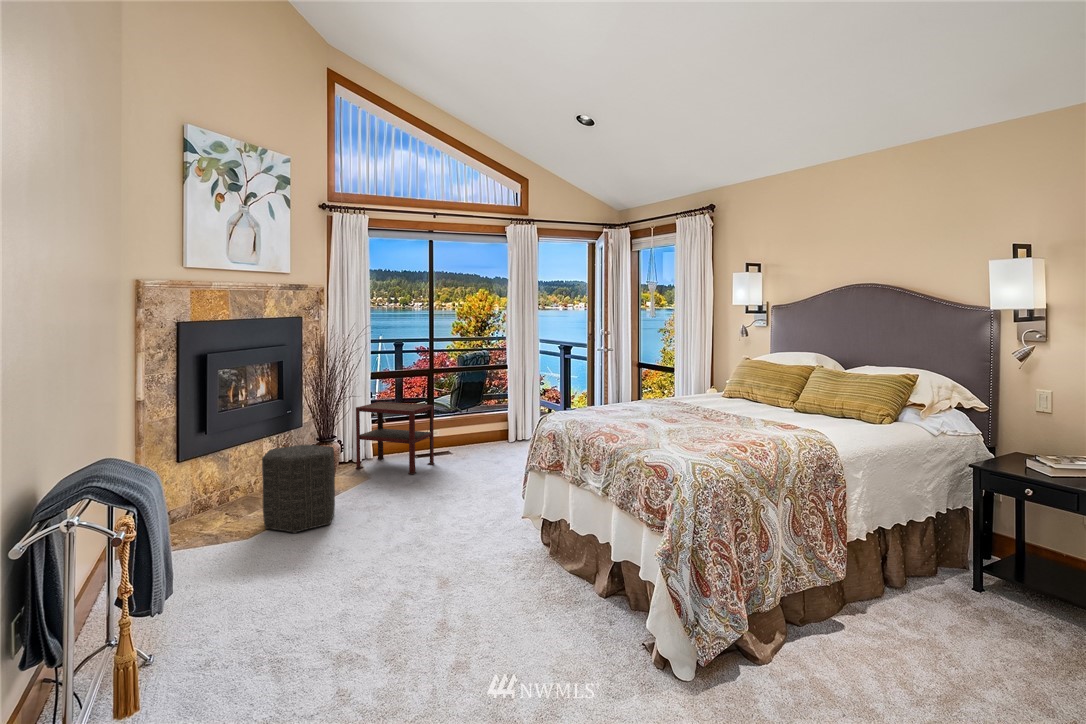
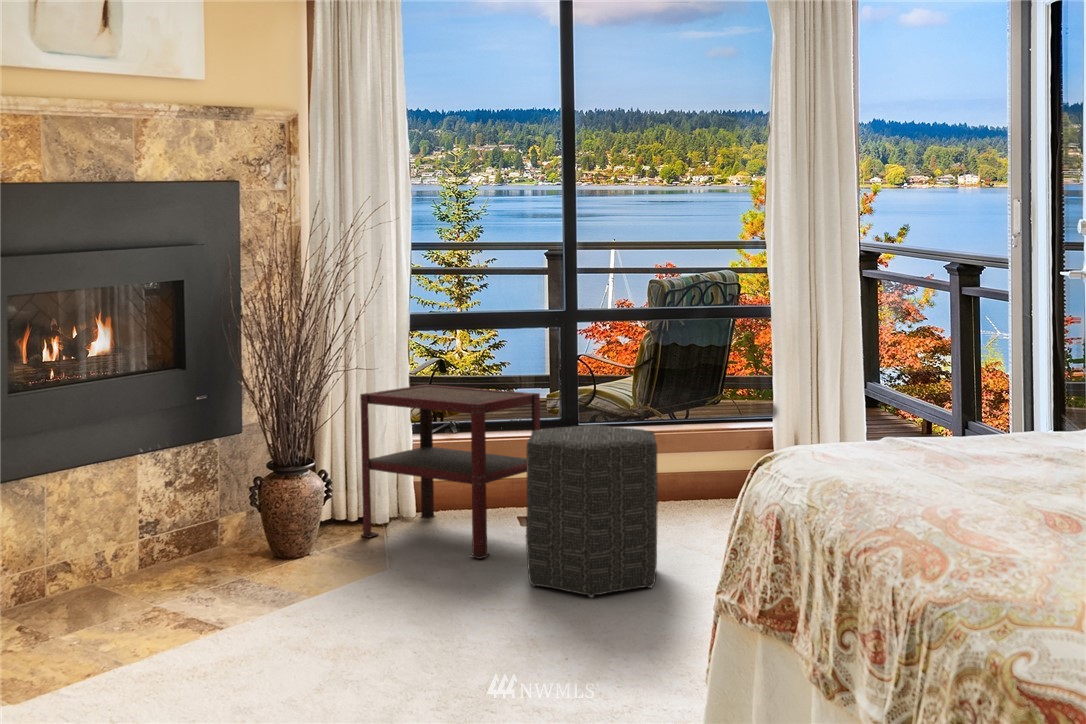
ottoman: present [262,445,335,533] -> present [526,425,658,597]

